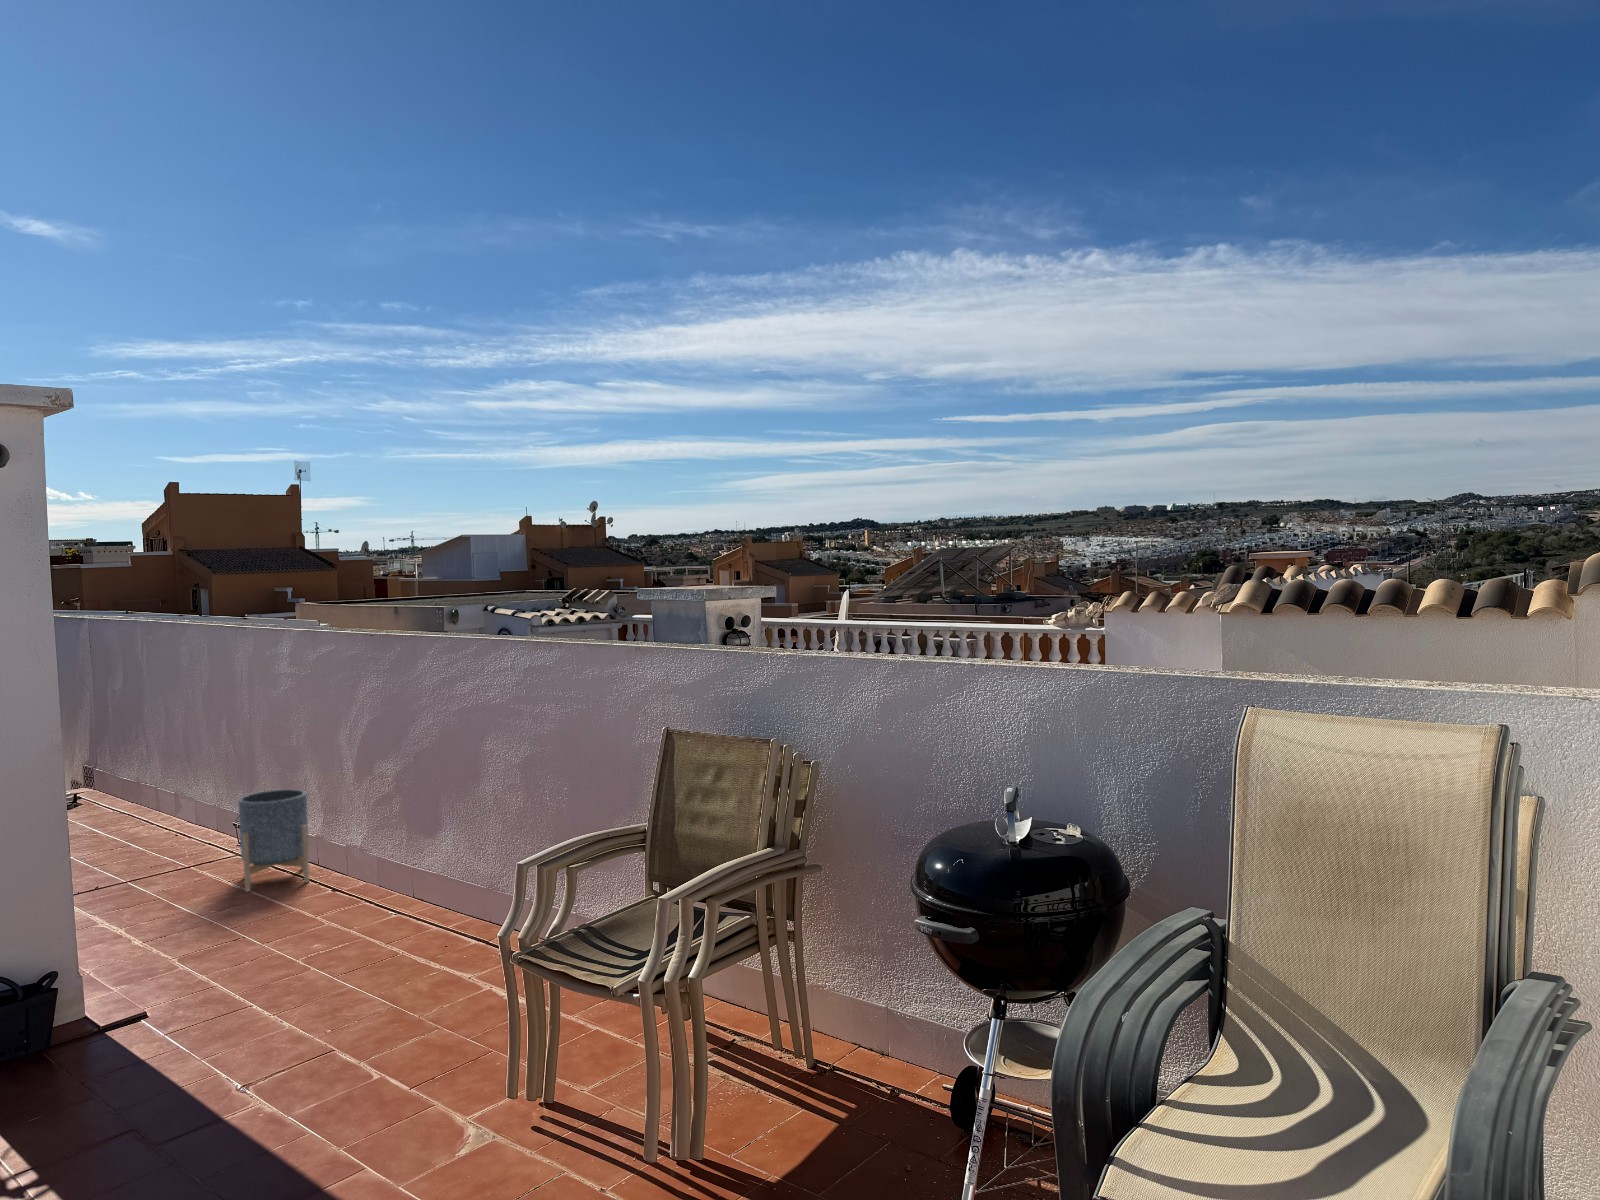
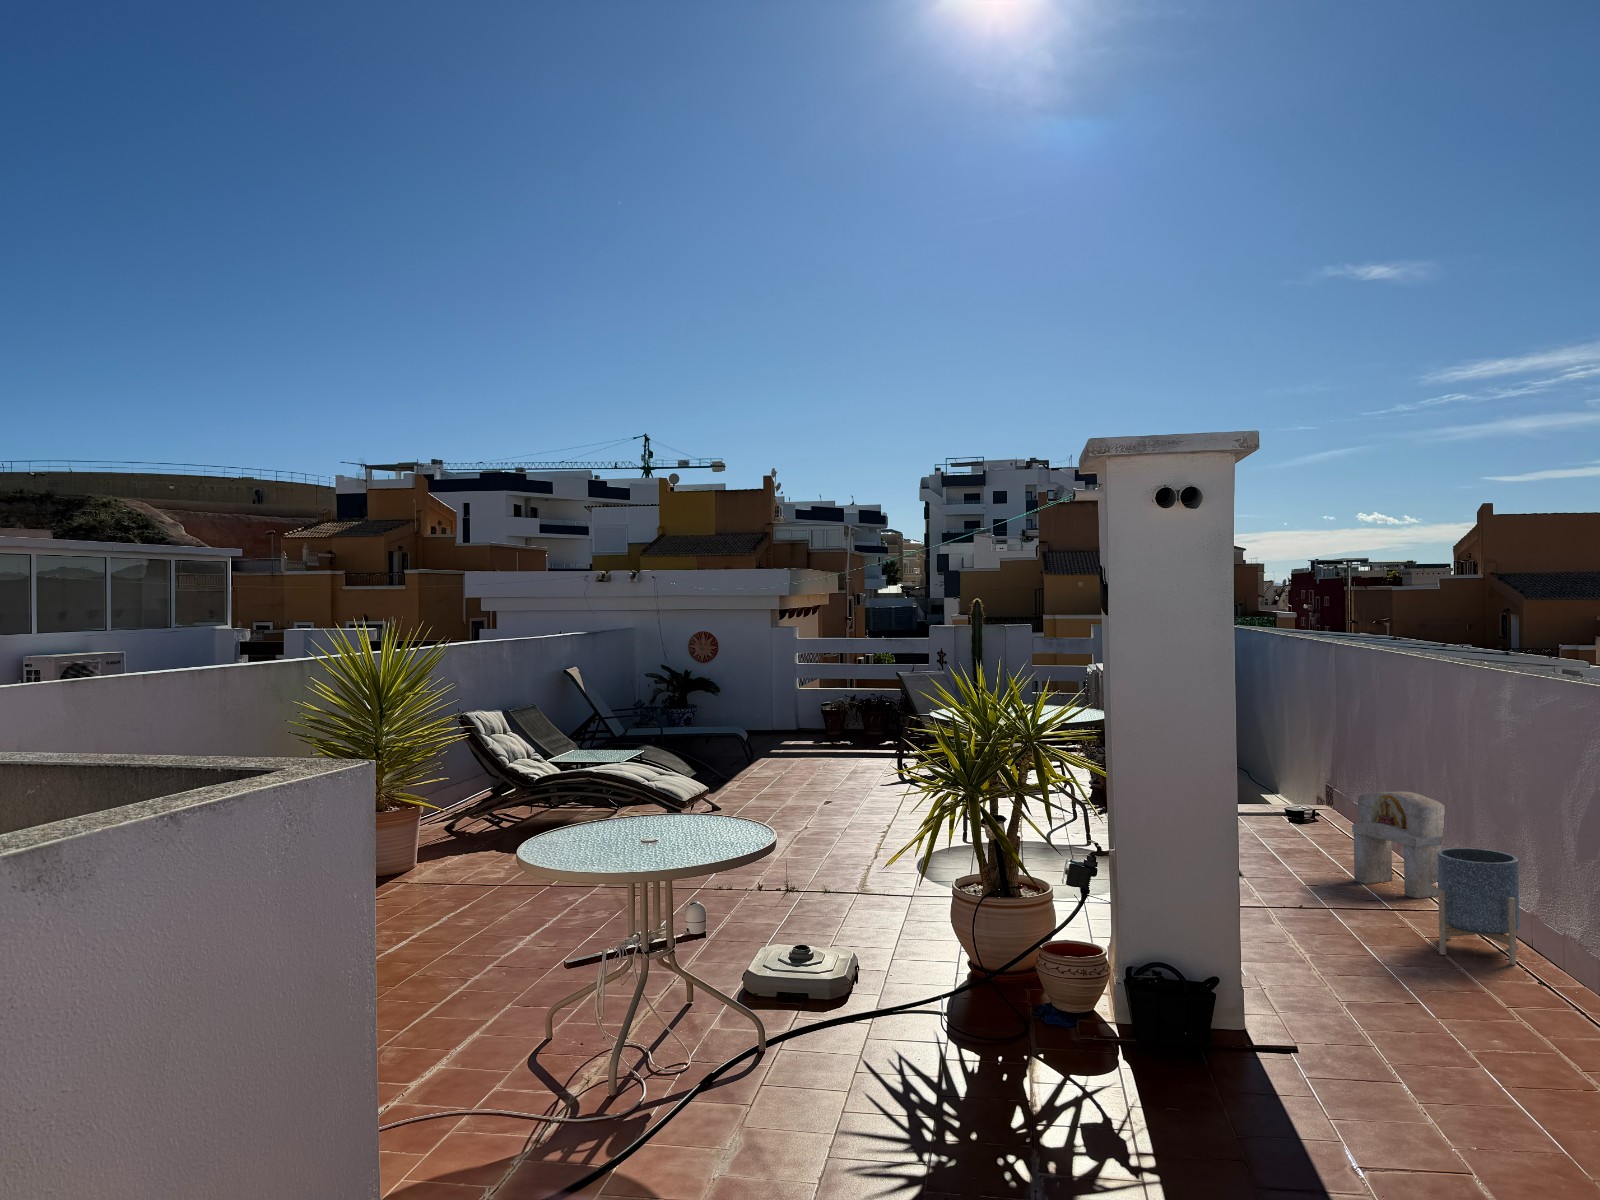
stool: none [136,753,229,851] -> present [1352,791,1445,898]

